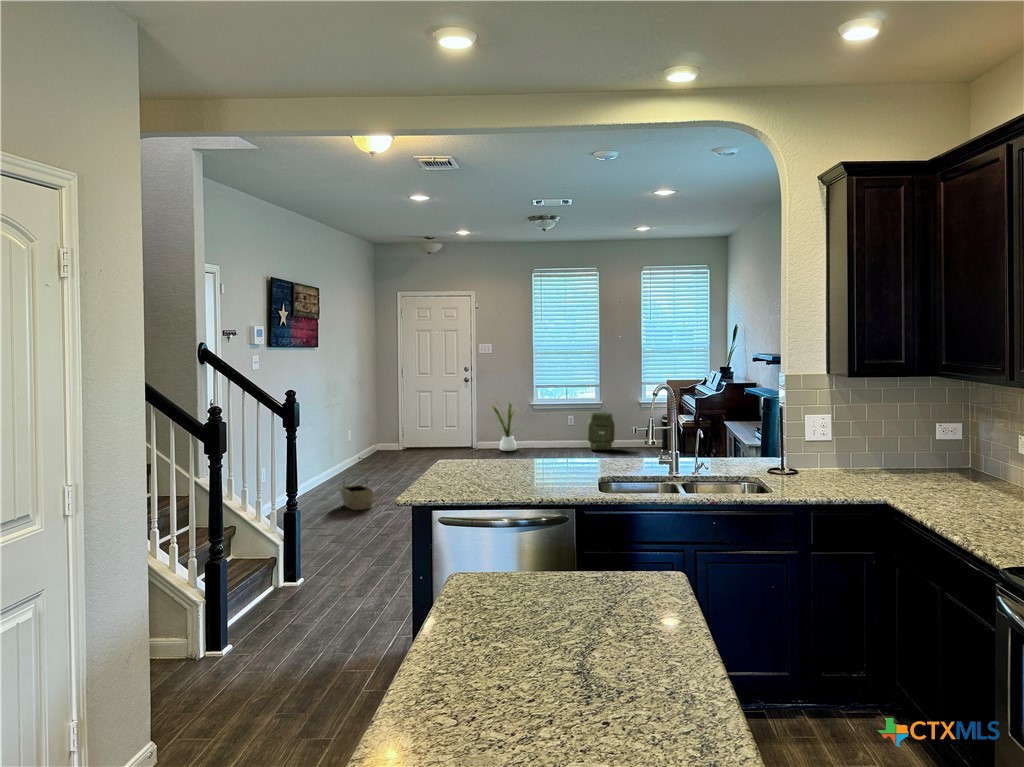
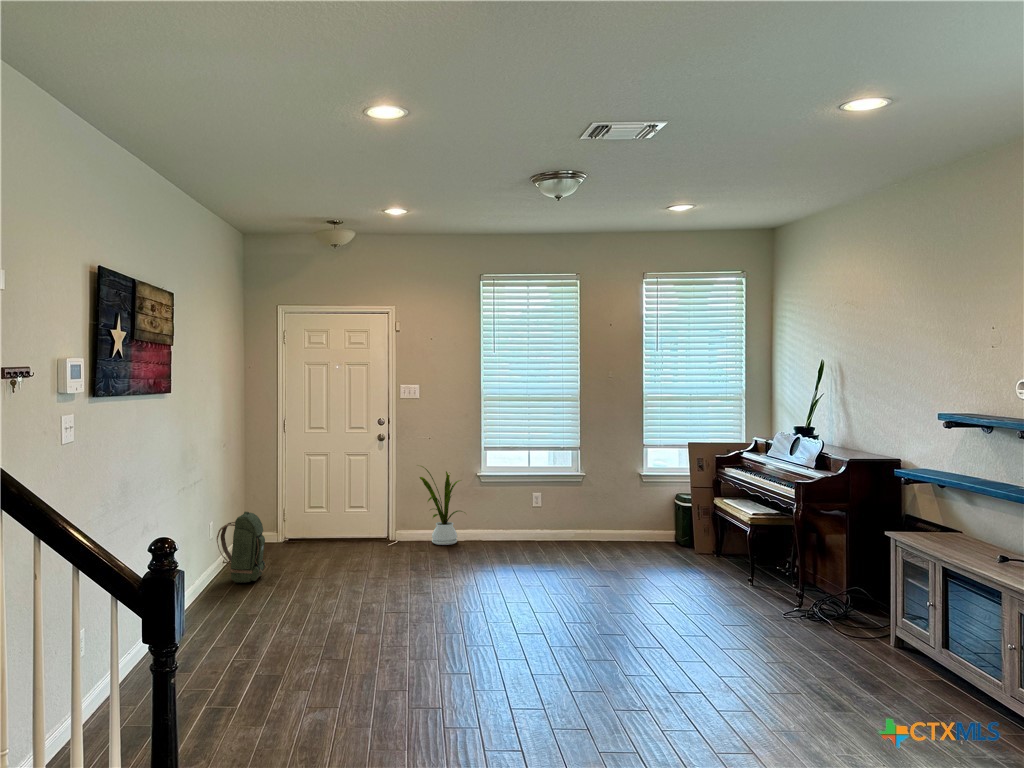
backpack: present [587,412,615,450] -> present [217,512,267,583]
basket: present [339,477,373,510] -> none [220,630,289,705]

